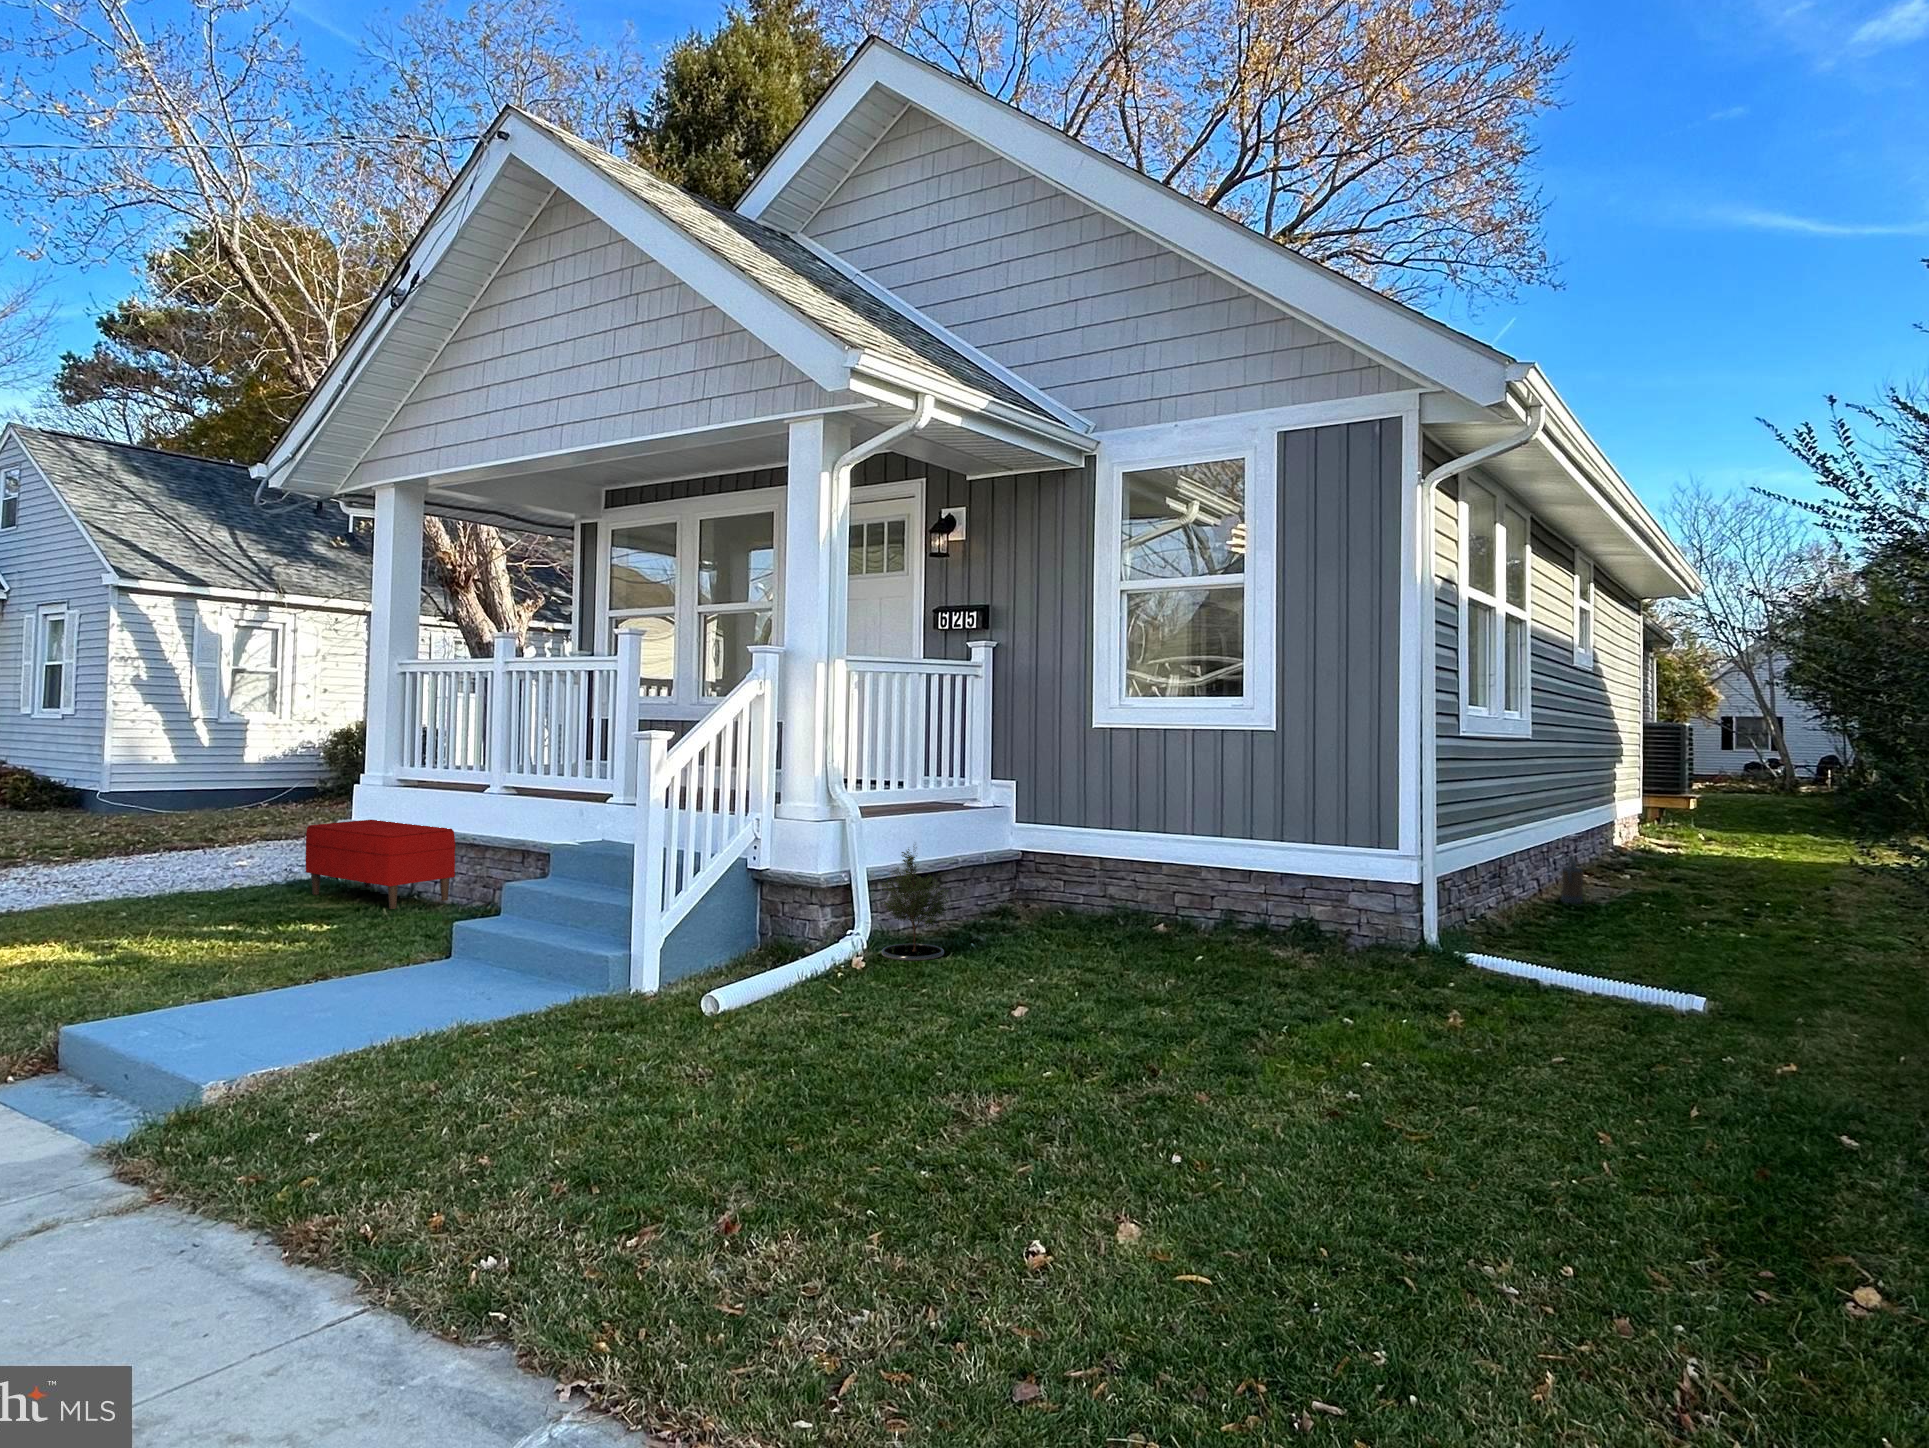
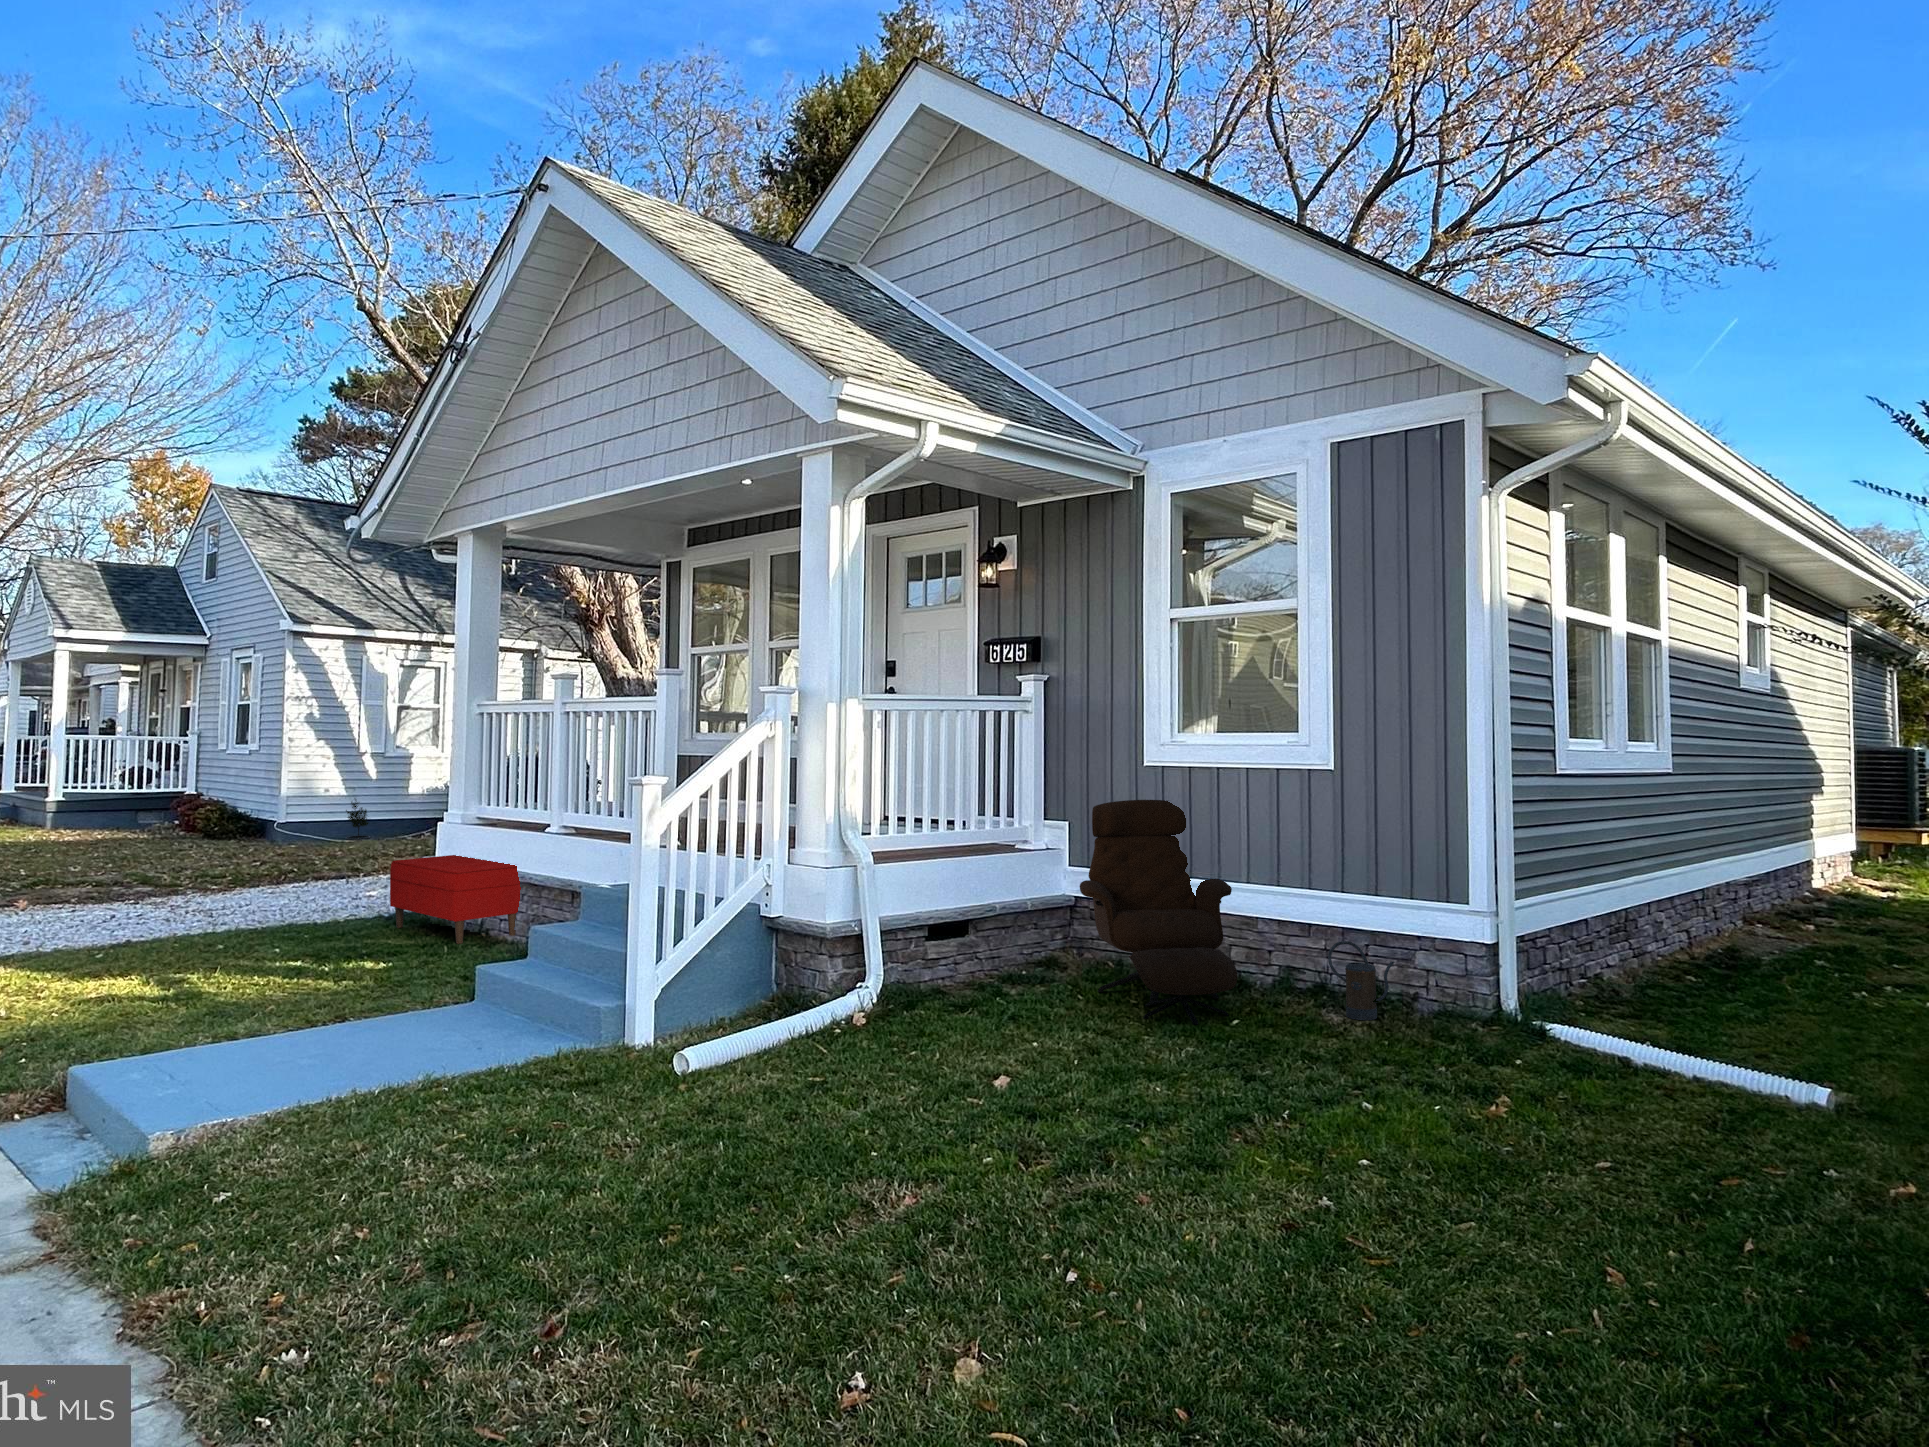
lounge chair: none [1044,761,1205,967] -> present [1080,800,1237,1025]
potted tree: present [880,846,952,960] -> present [345,799,370,839]
watering can: present [1561,855,1583,904] -> present [1328,941,1395,1020]

